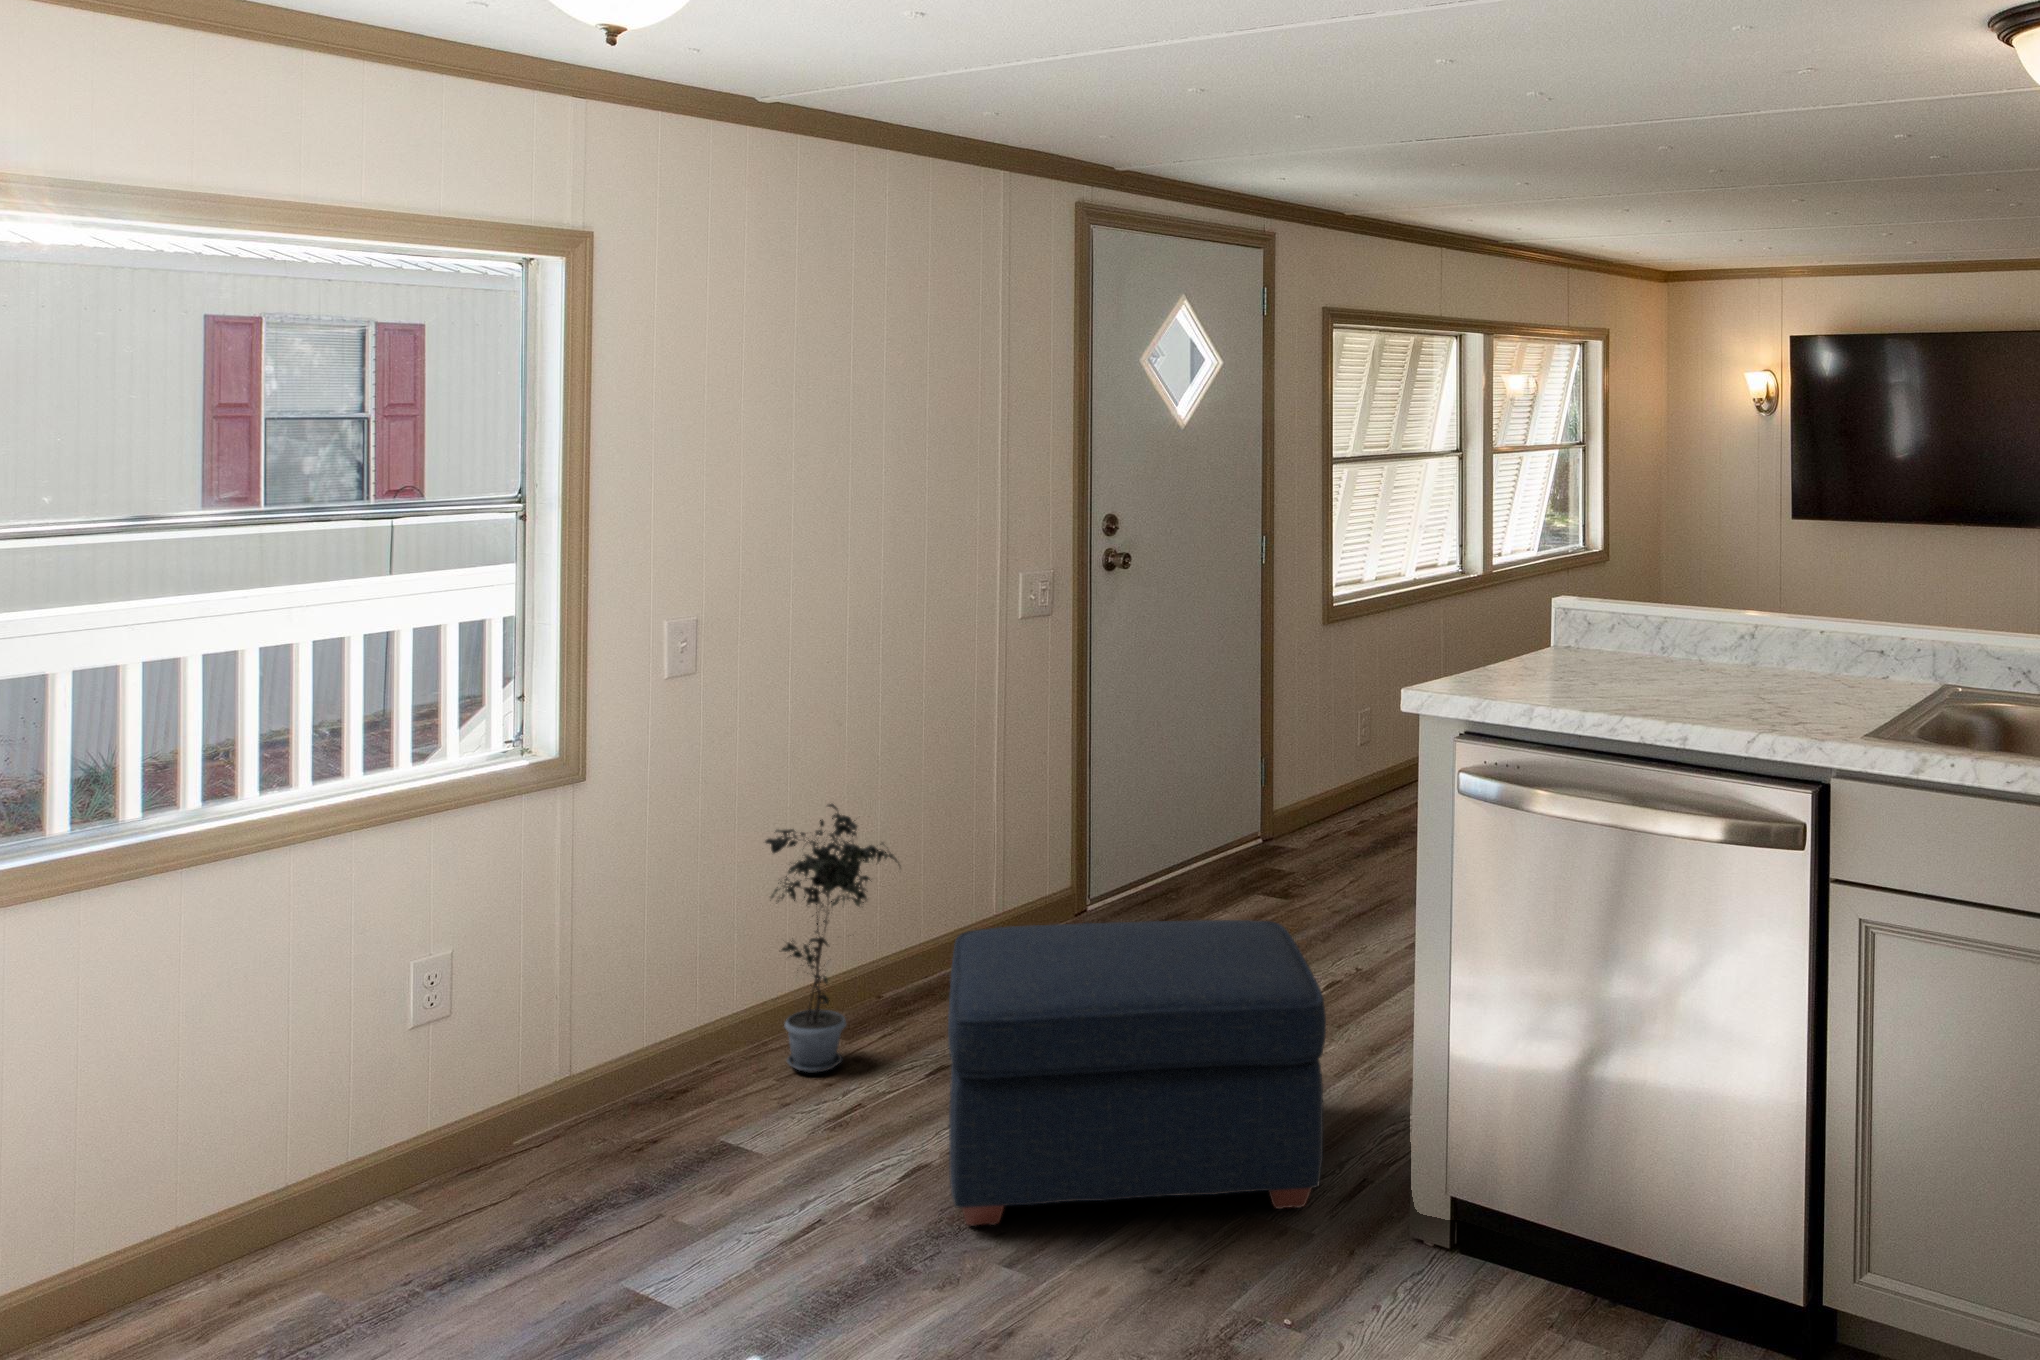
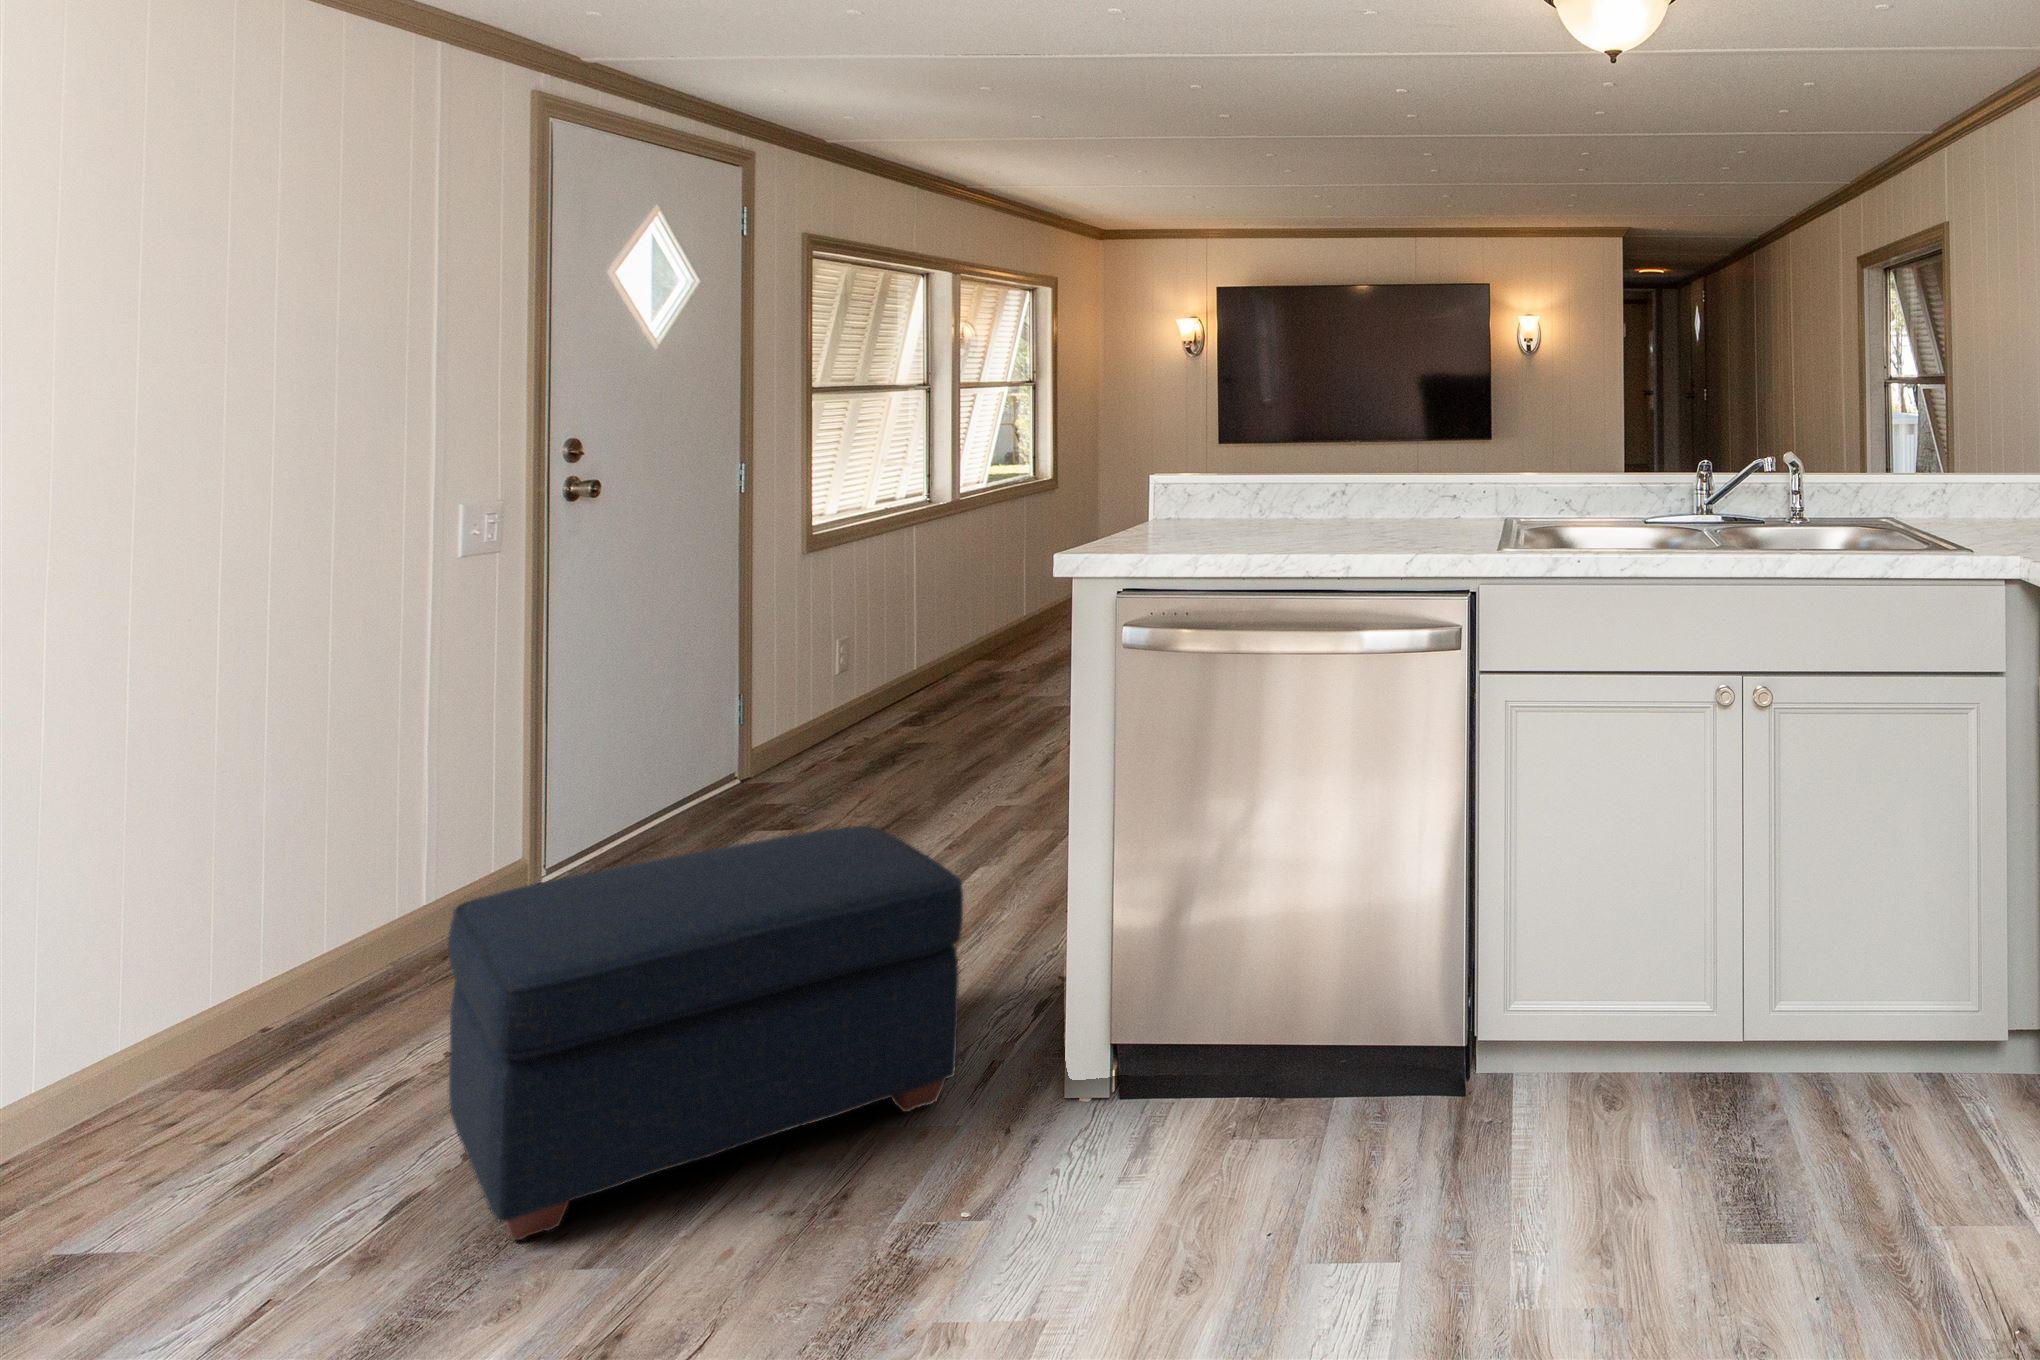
potted plant: present [765,804,898,1073] -> none [90,783,343,1144]

